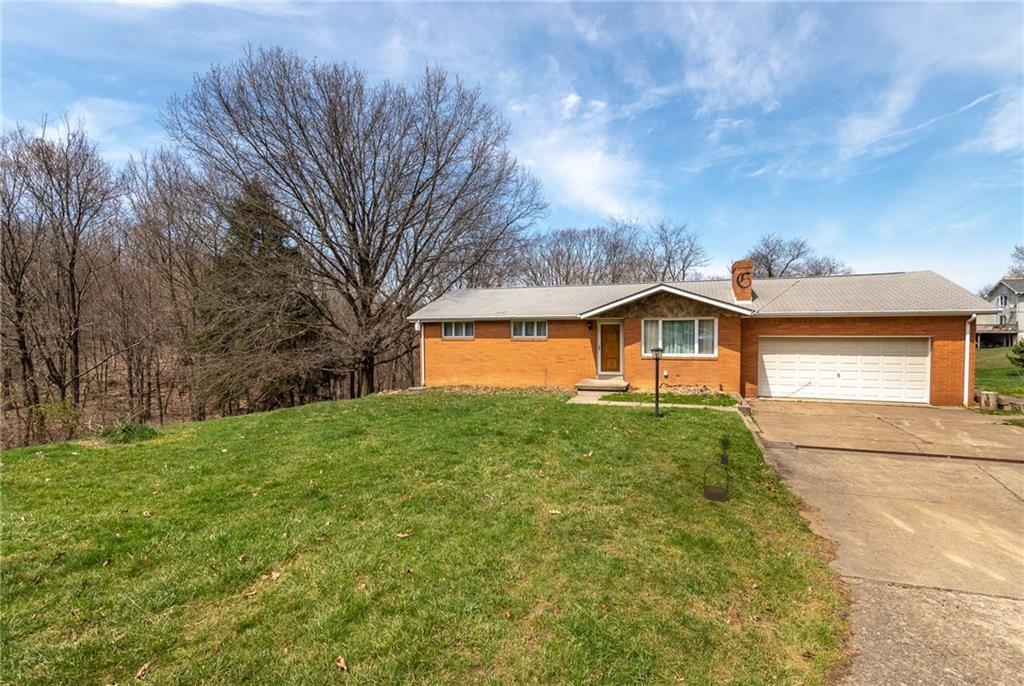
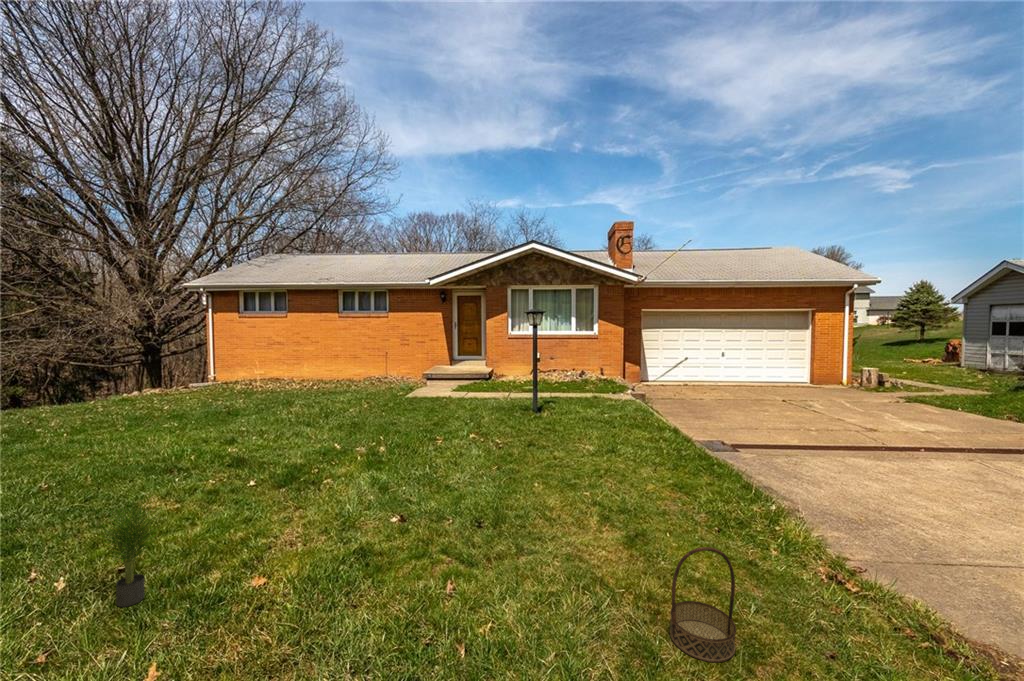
potted plant: present [717,433,732,464] -> present [103,499,158,607]

